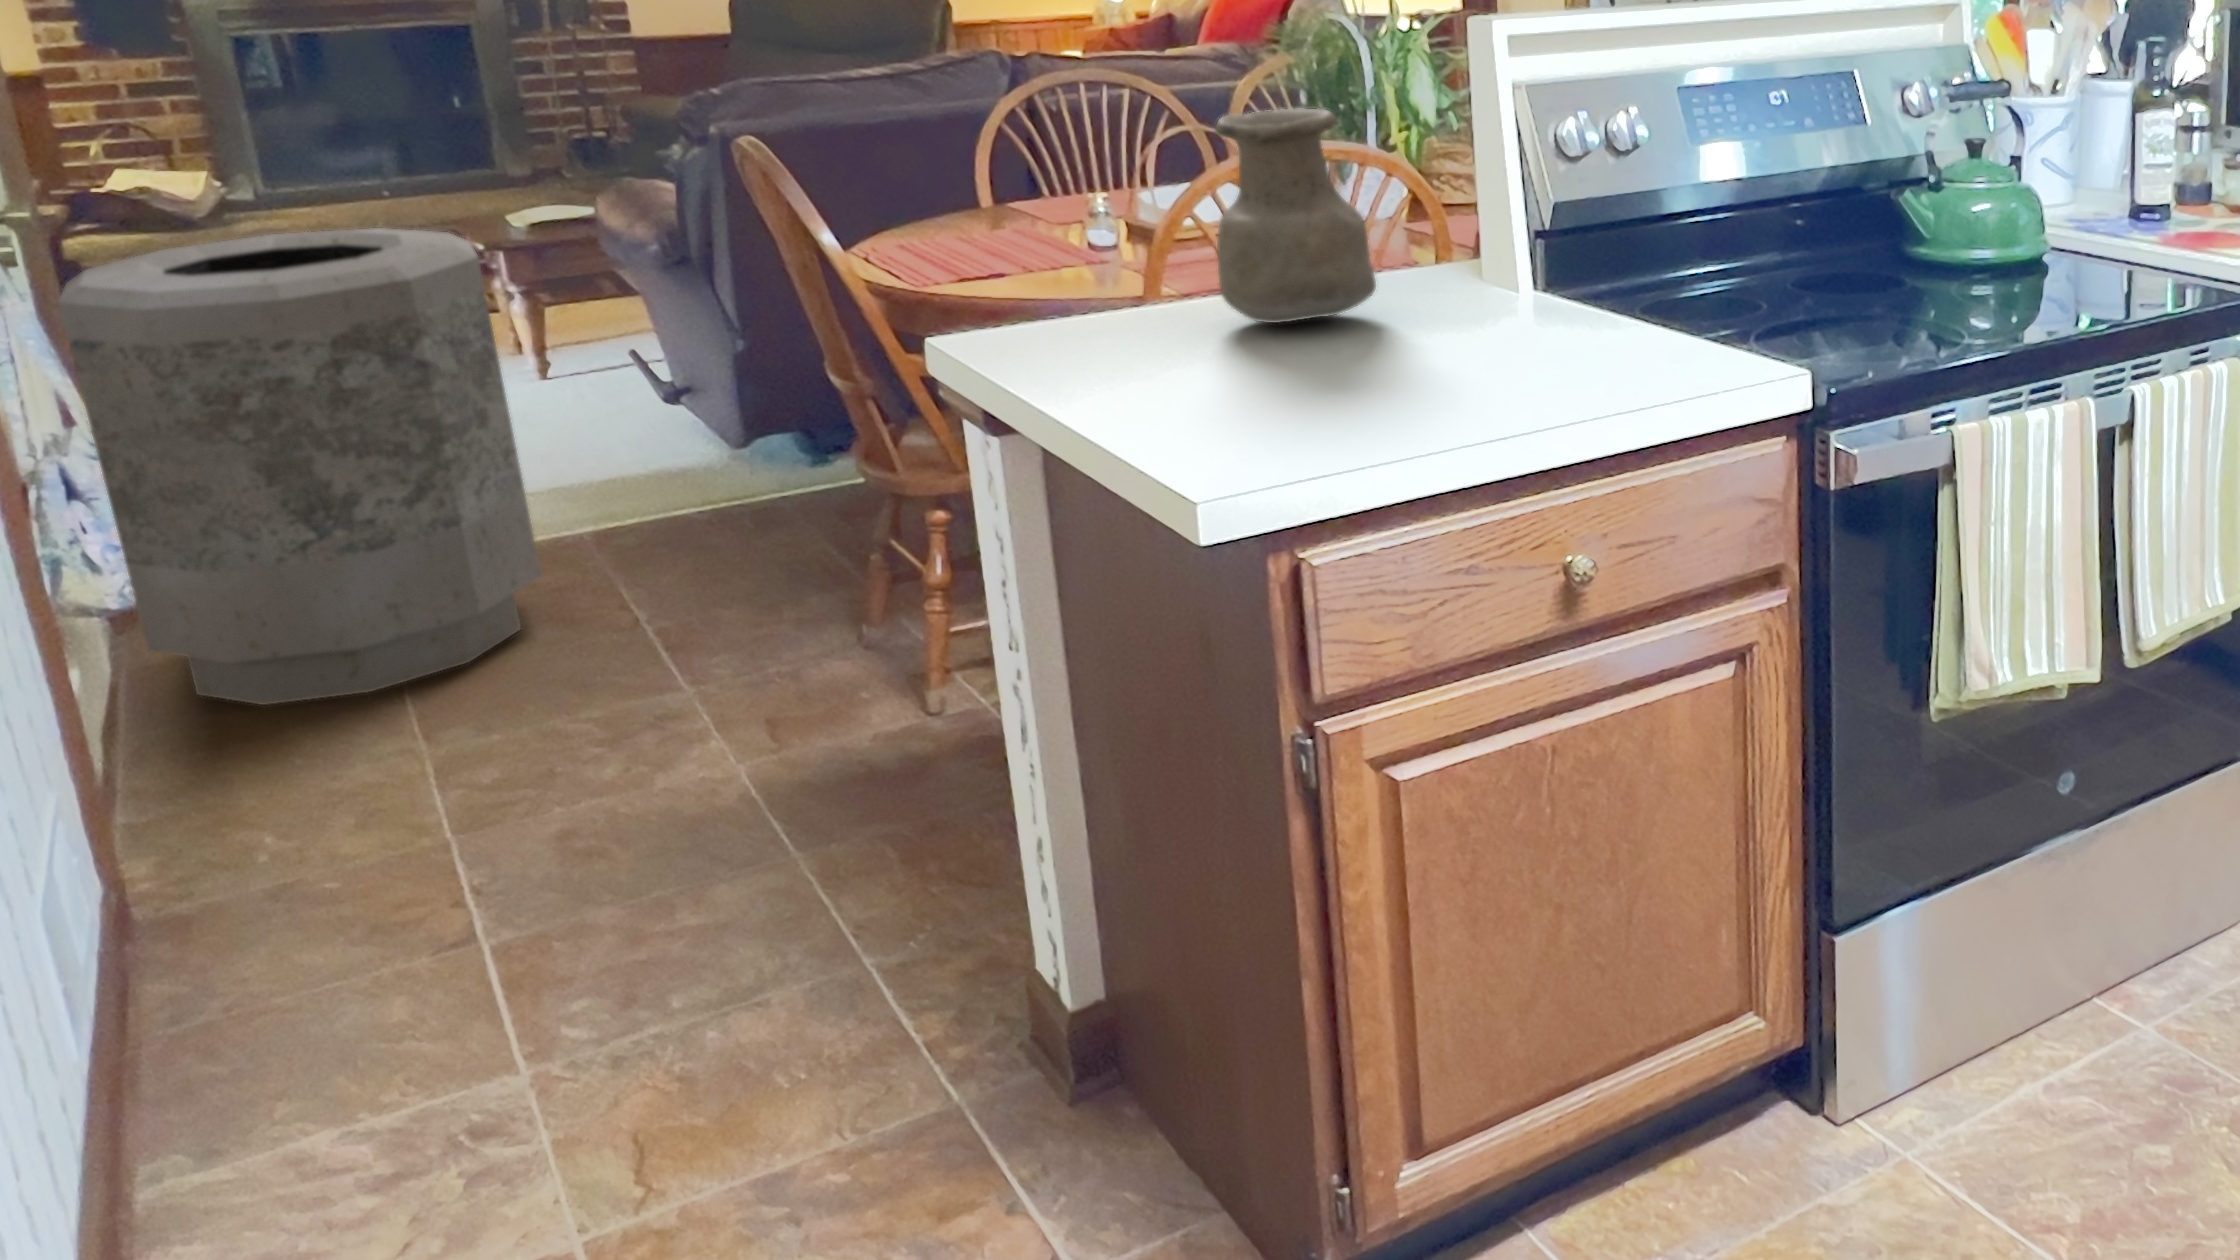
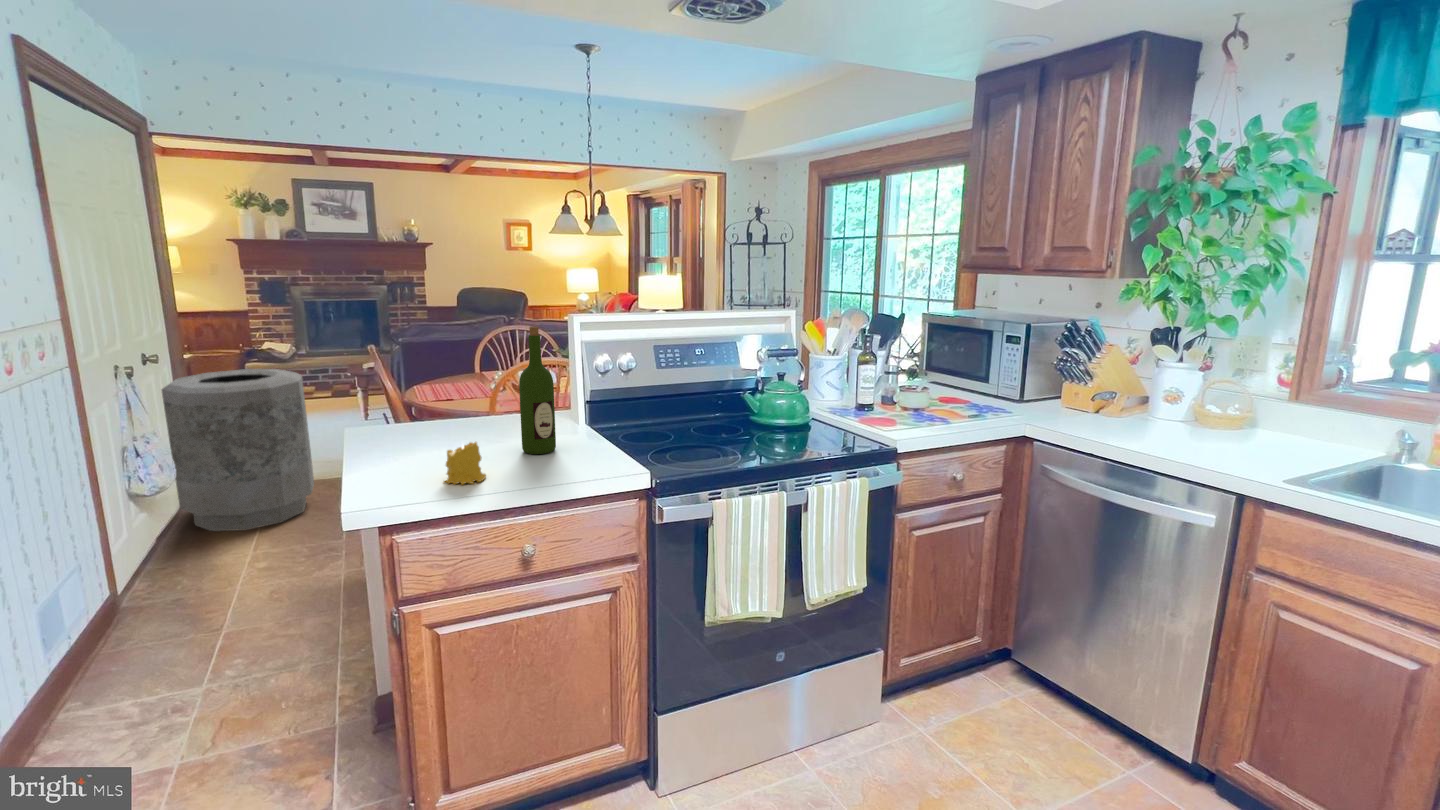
wine bottle: none [1449,43,1537,356] -> present [519,327,556,454]
vase: present [1215,109,1376,323] -> none [446,348,511,432]
candle: none [1346,323,1446,427] -> present [444,442,486,485]

